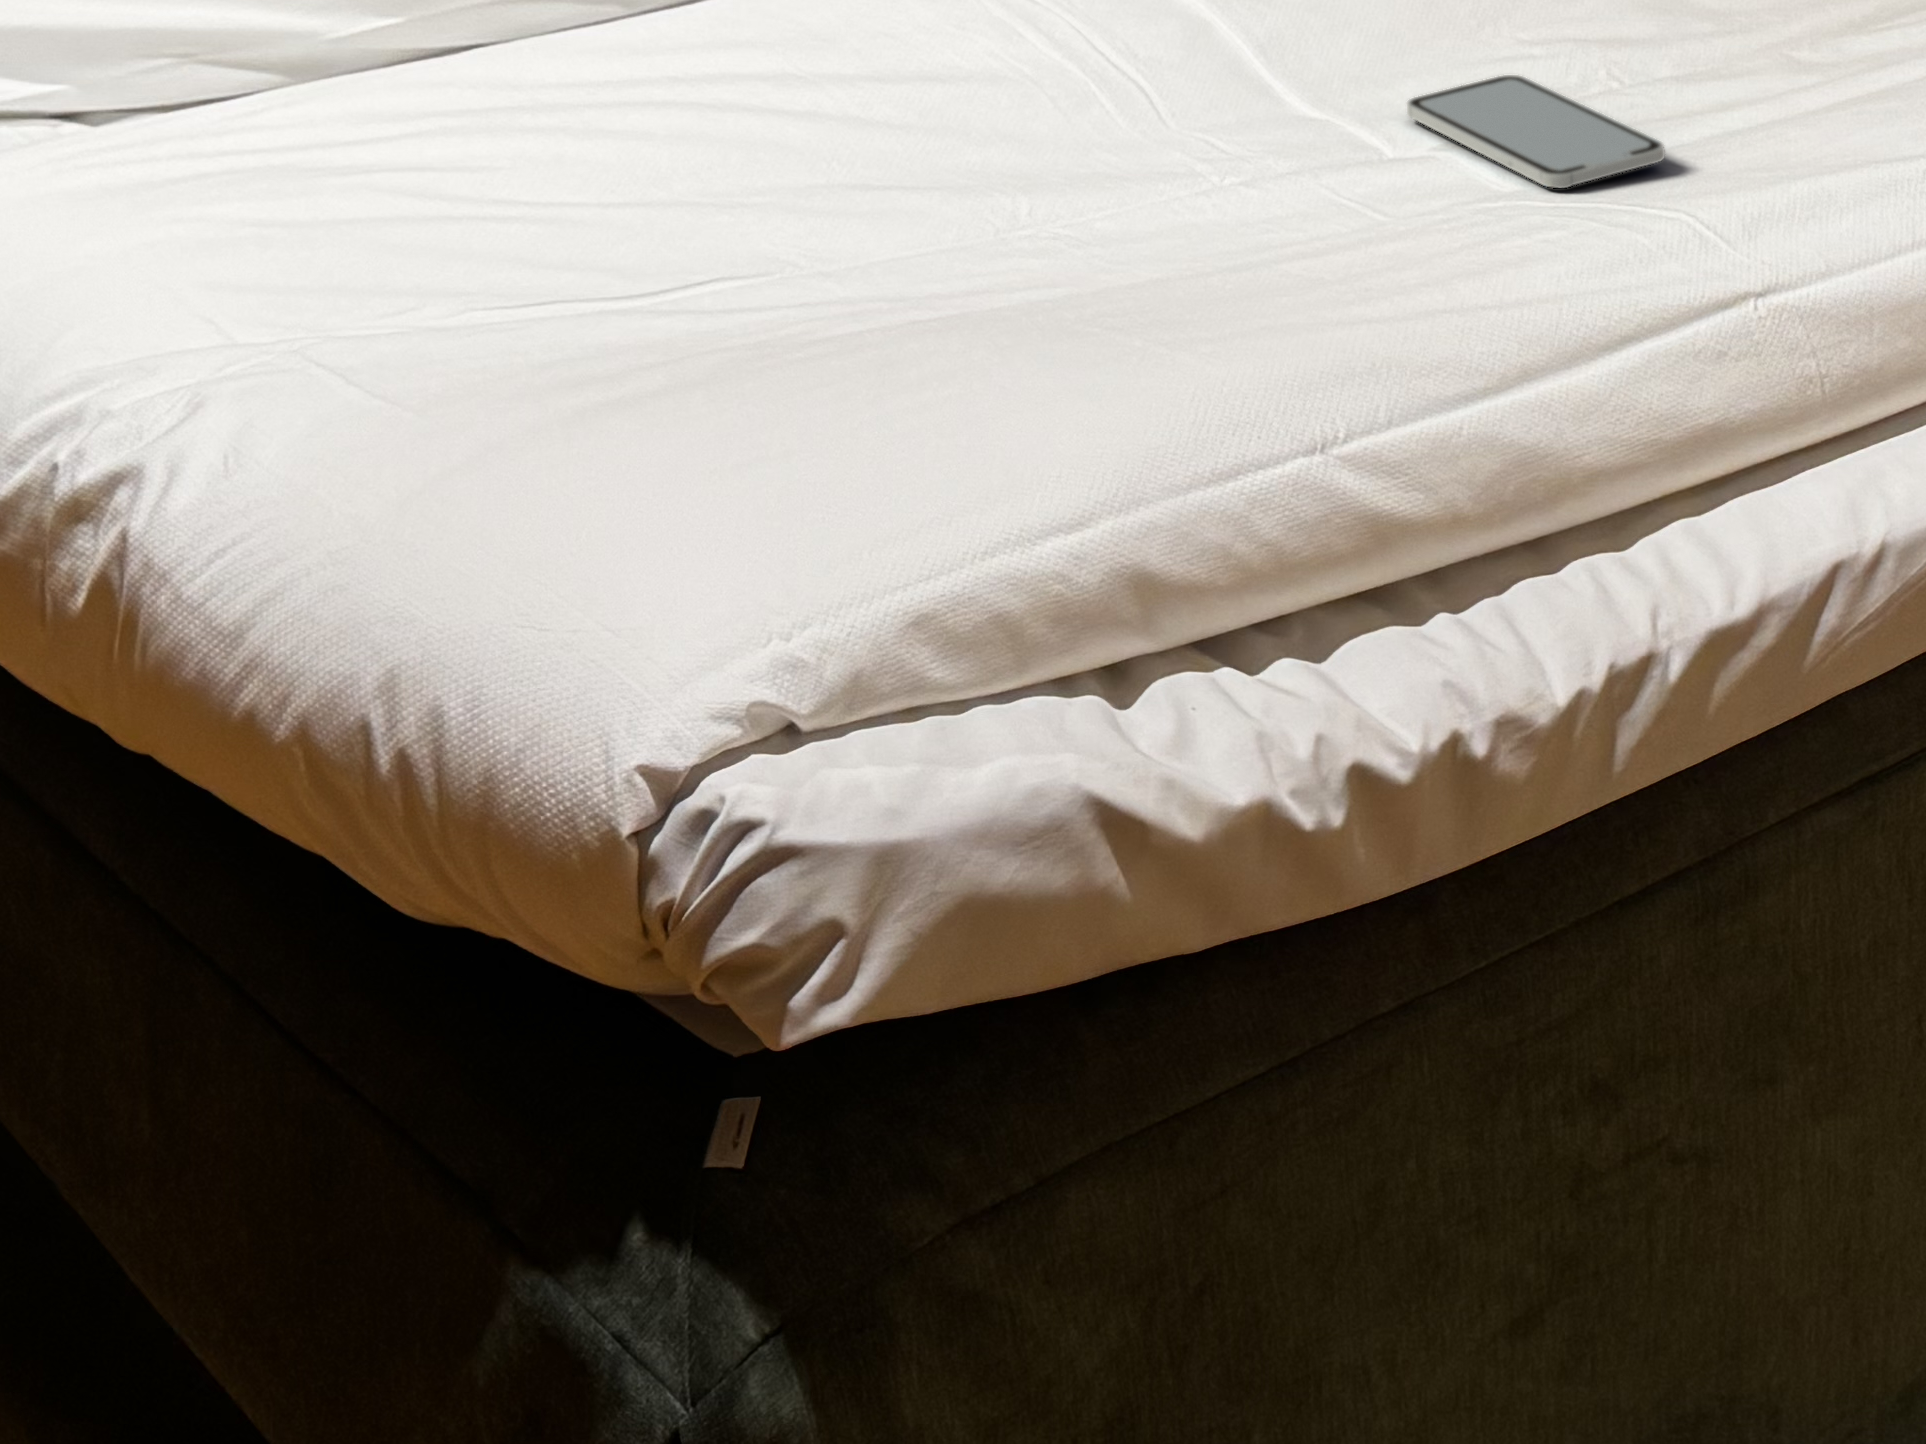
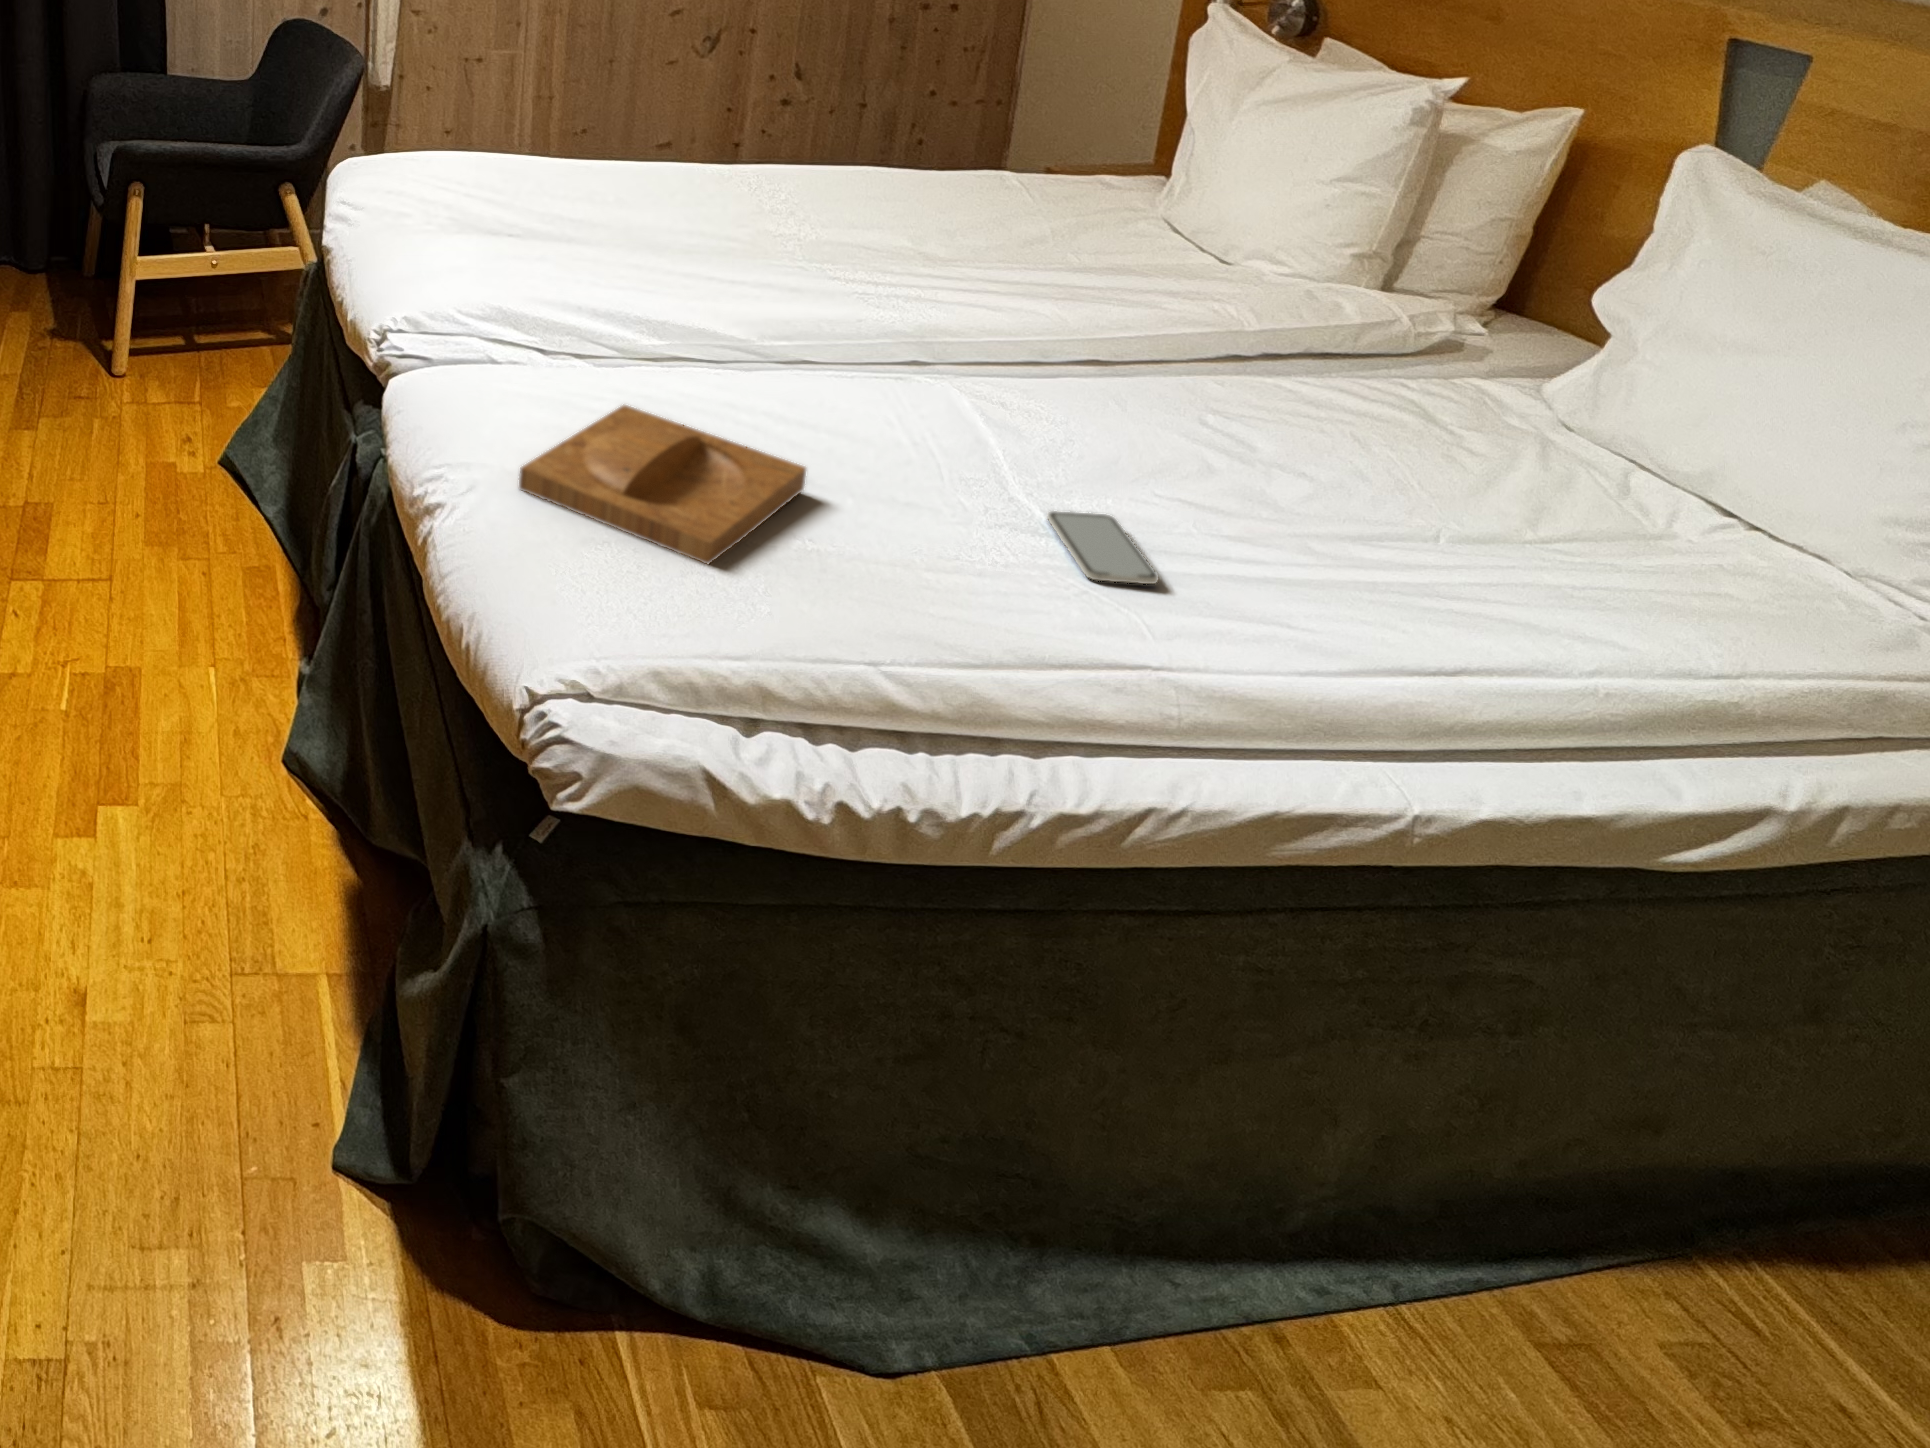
tray: none [280,134,932,400] -> present [519,405,806,564]

